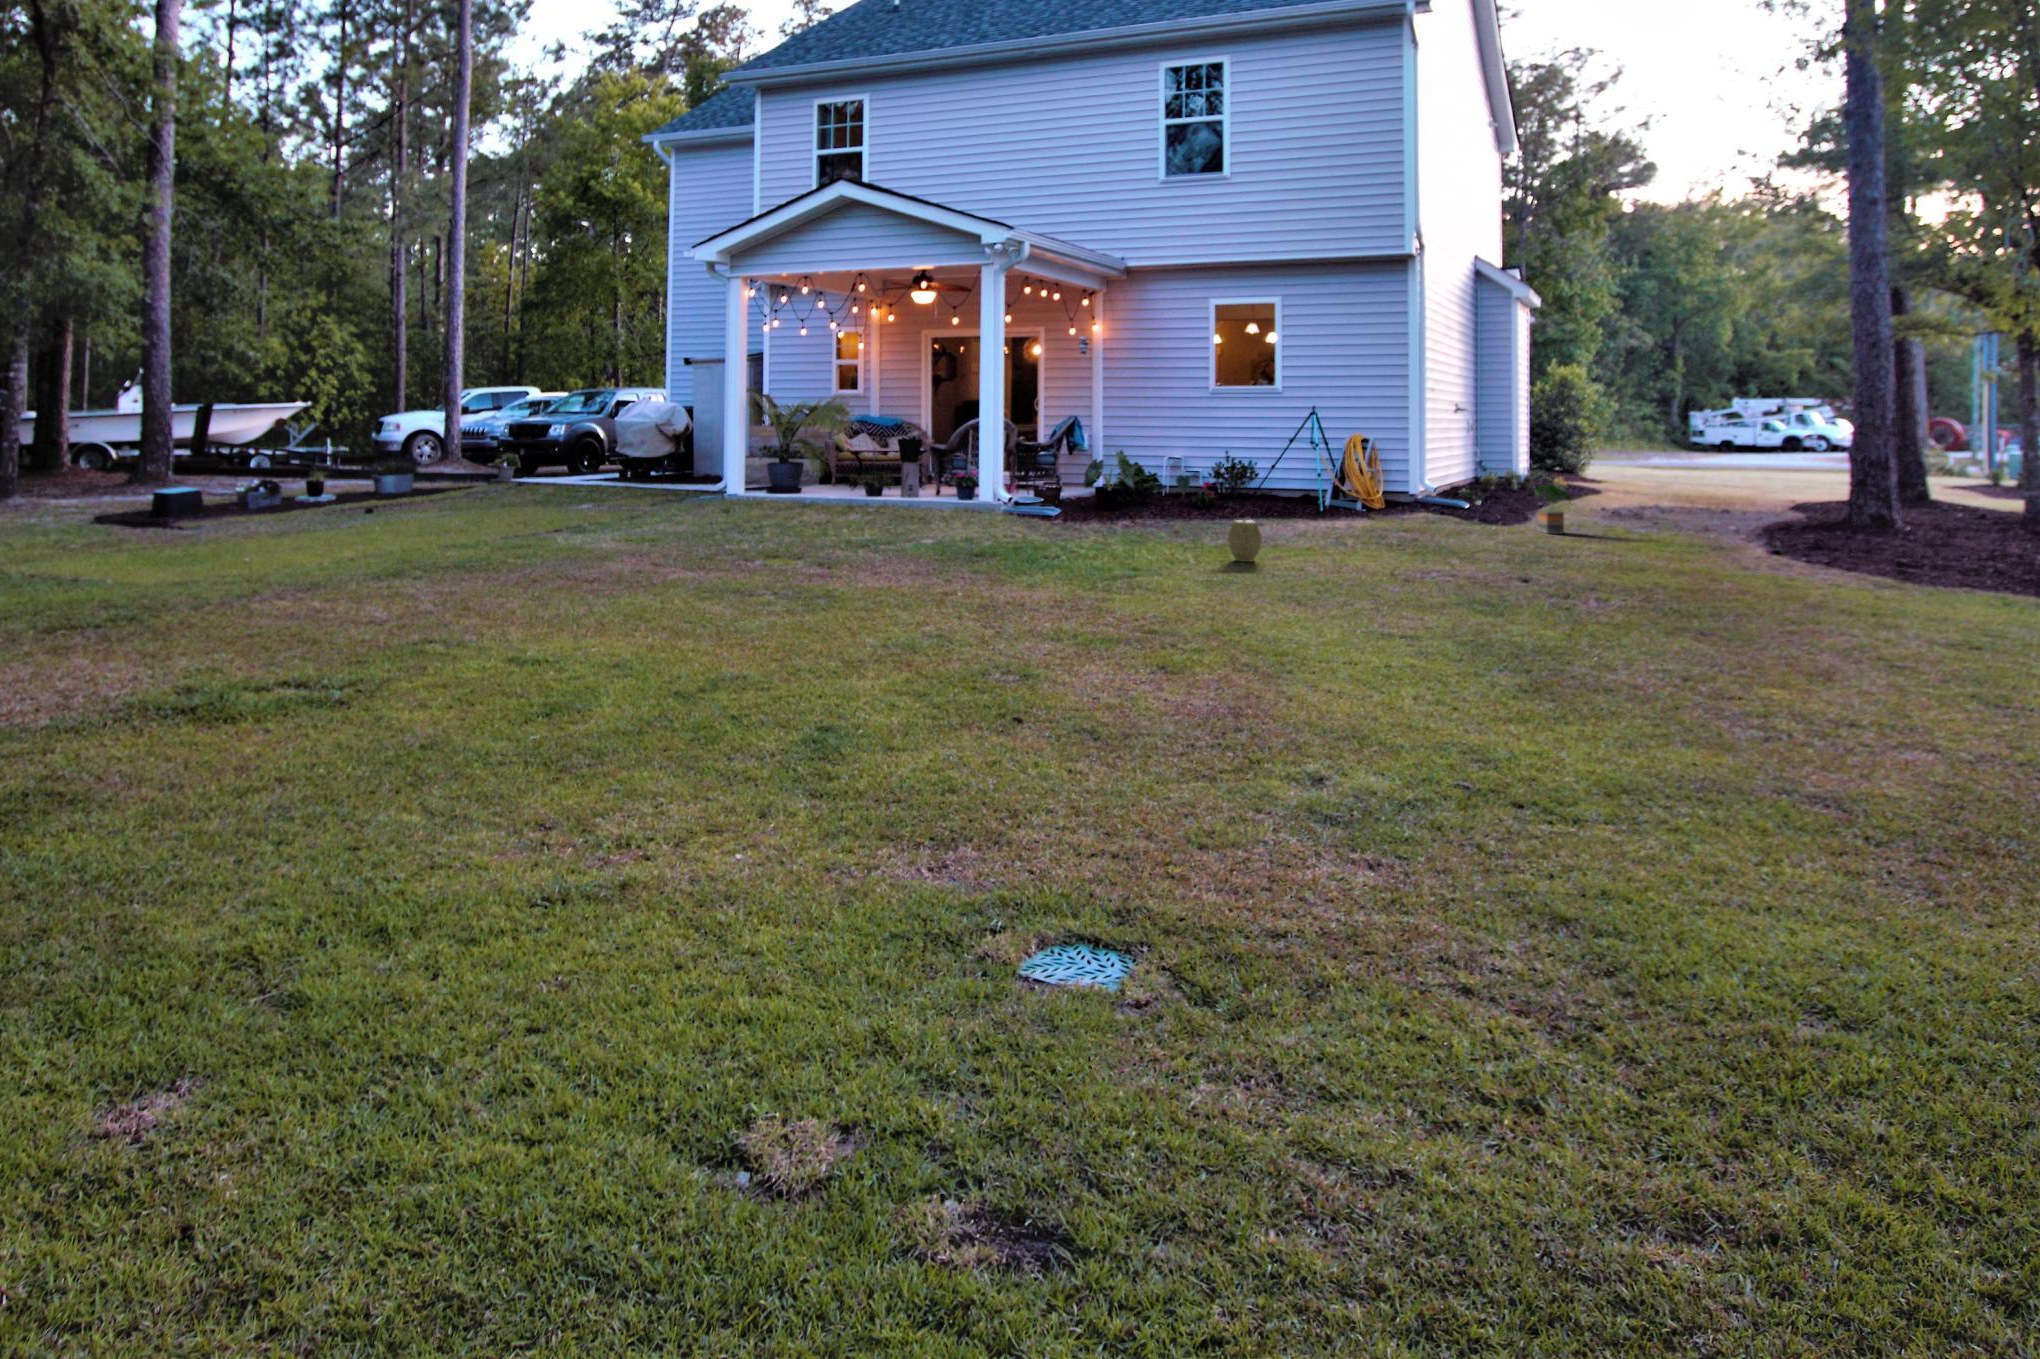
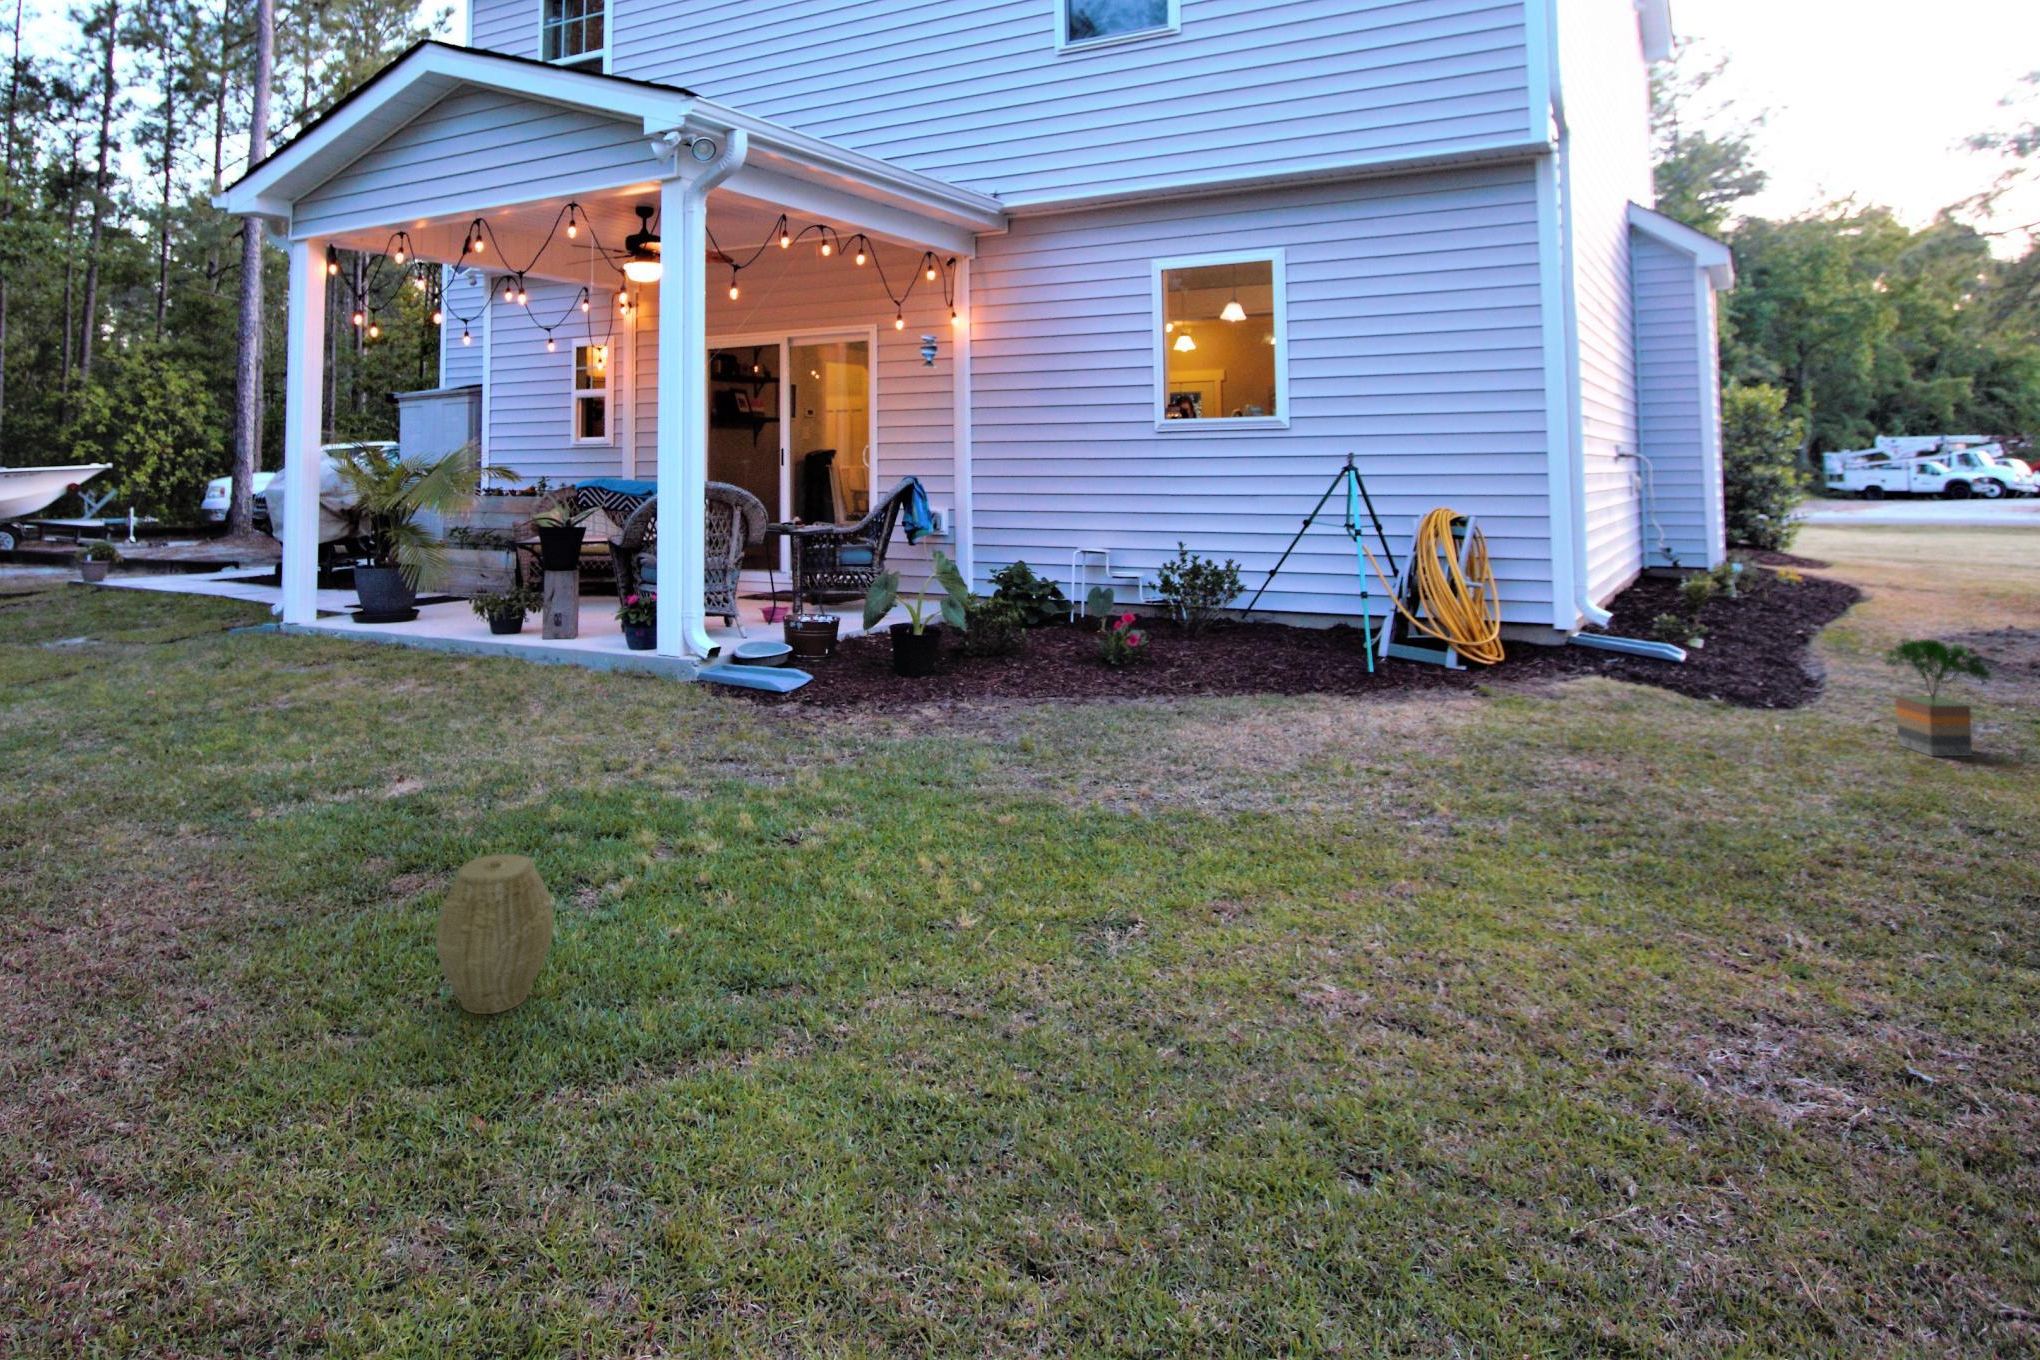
woven basket: present [1228,519,1262,562] -> present [436,854,554,1014]

